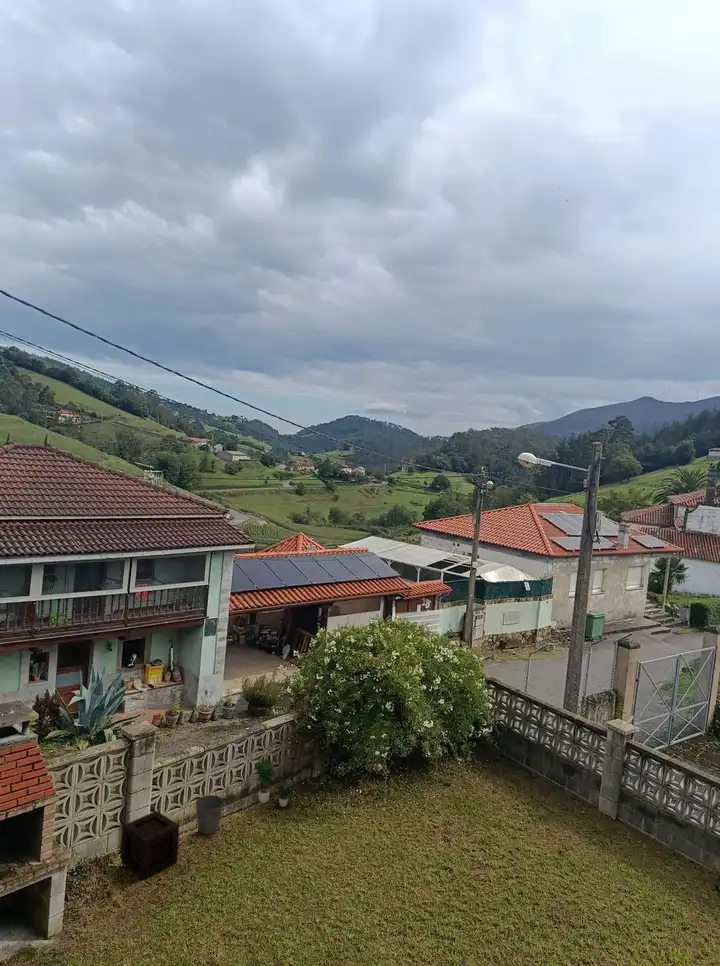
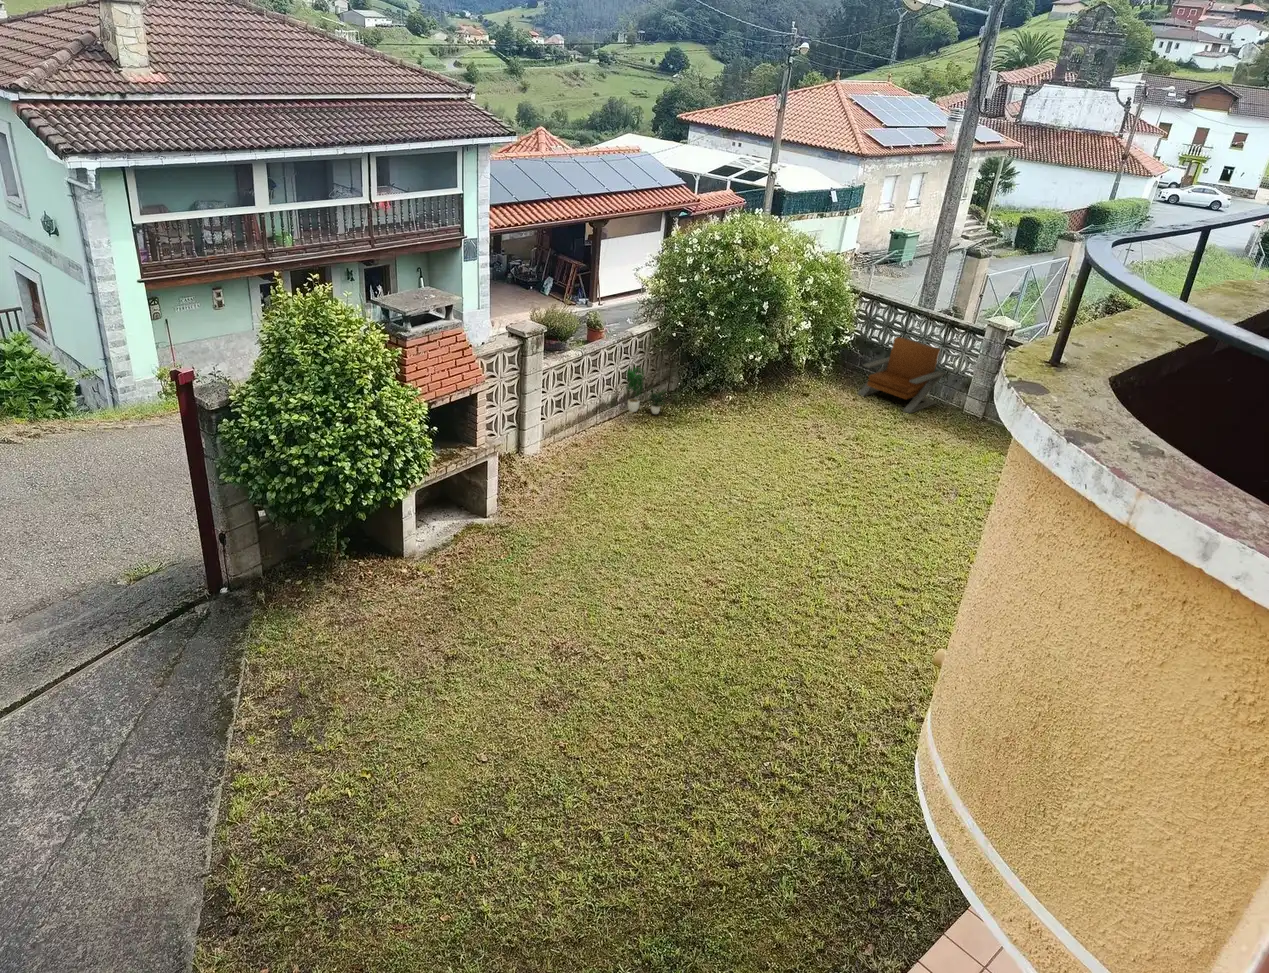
lounge chair: none [489,734,568,817] -> present [858,337,944,413]
bucket: present [196,795,224,834] -> none [577,402,607,438]
wooden crate: present [121,811,179,880] -> none [522,413,579,473]

